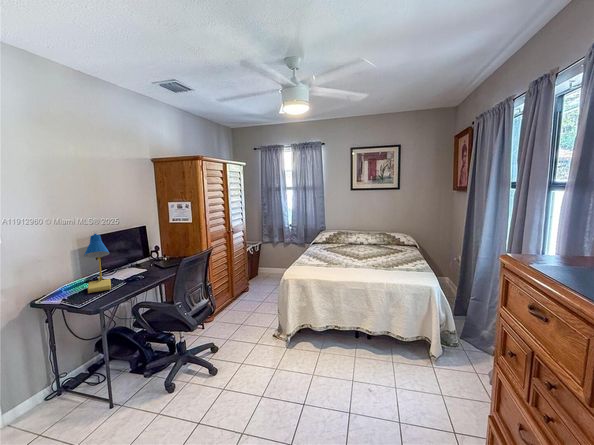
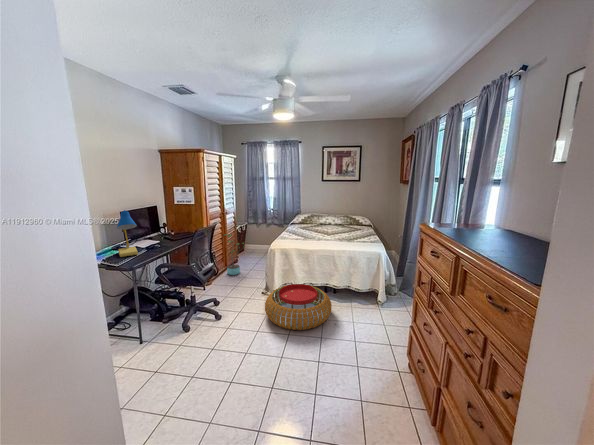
potted plant: none [228,258,257,309] -> present [223,234,245,275]
pouf: none [273,327,364,397] -> present [265,284,332,330]

